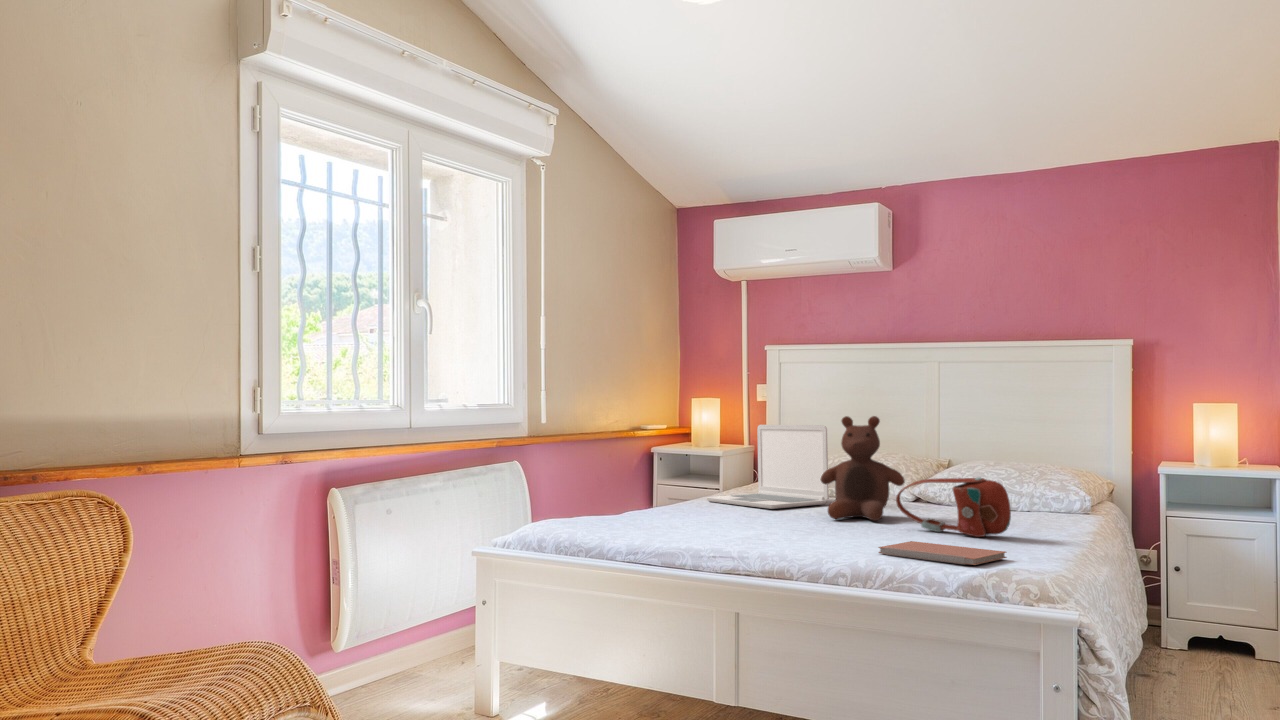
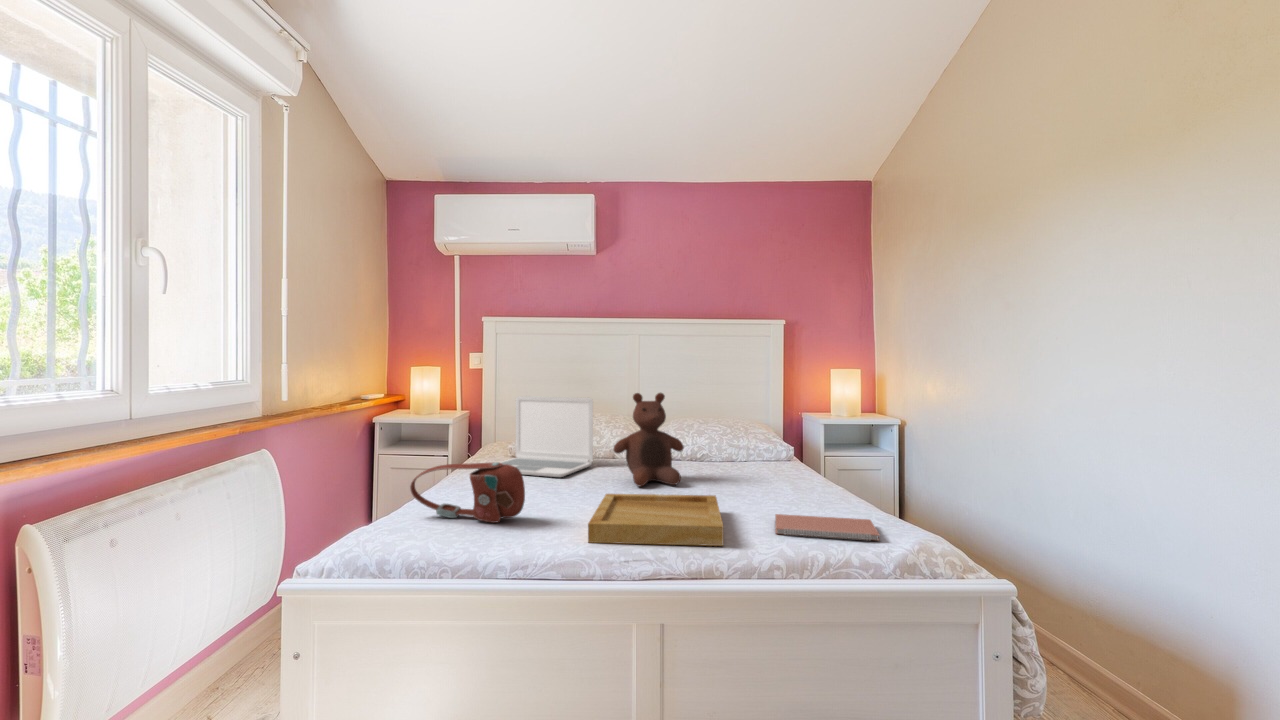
handbag: present [896,478,1011,537] -> present [410,462,525,523]
tray: none [695,513,864,553] -> present [588,494,723,546]

